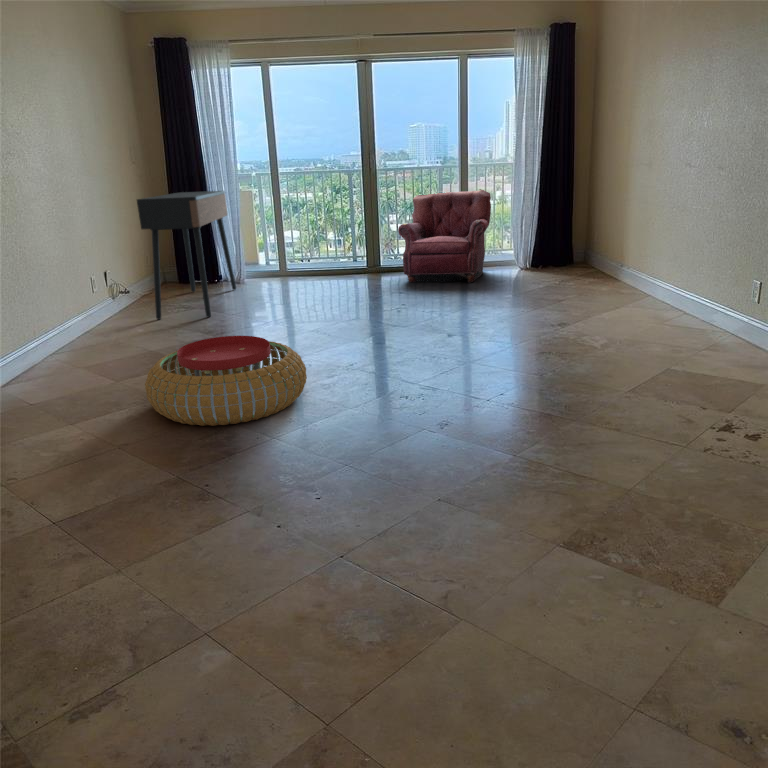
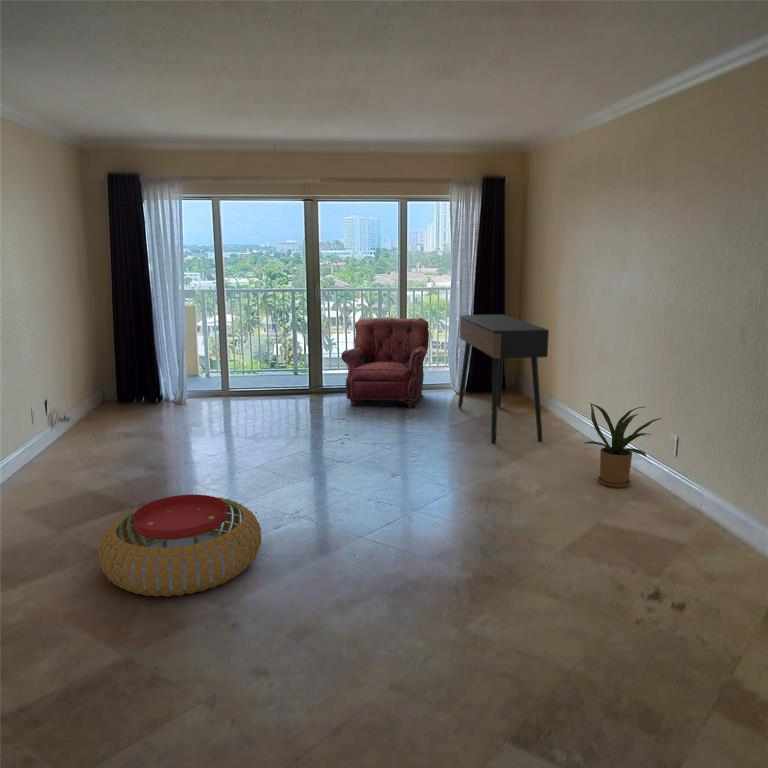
console table: present [137,191,236,320] -> present [458,314,549,443]
house plant: none [652,248,748,342] -> present [584,403,661,488]

